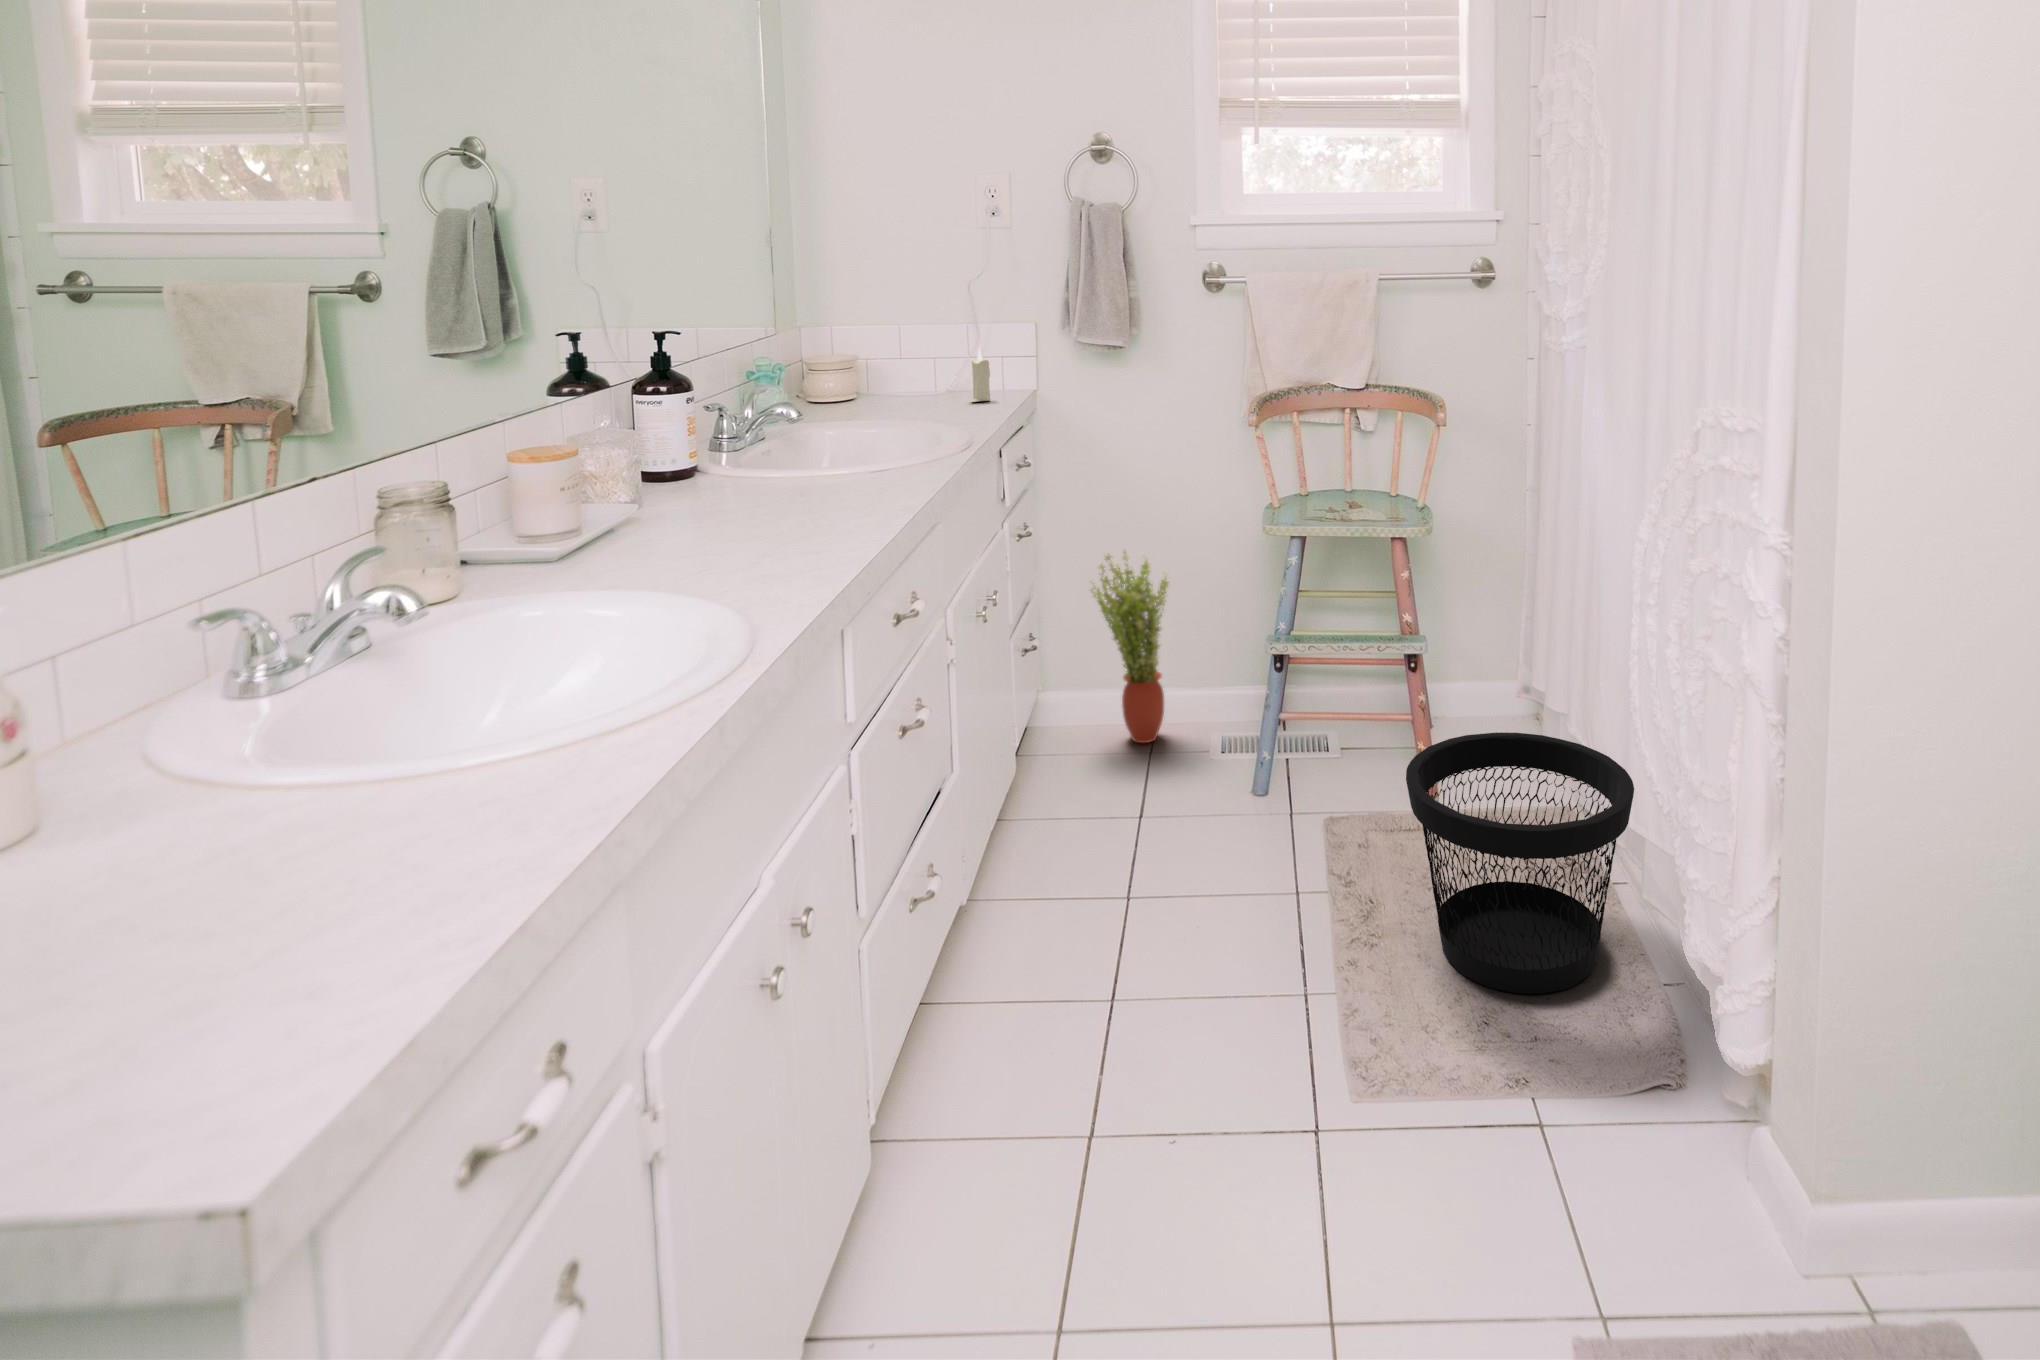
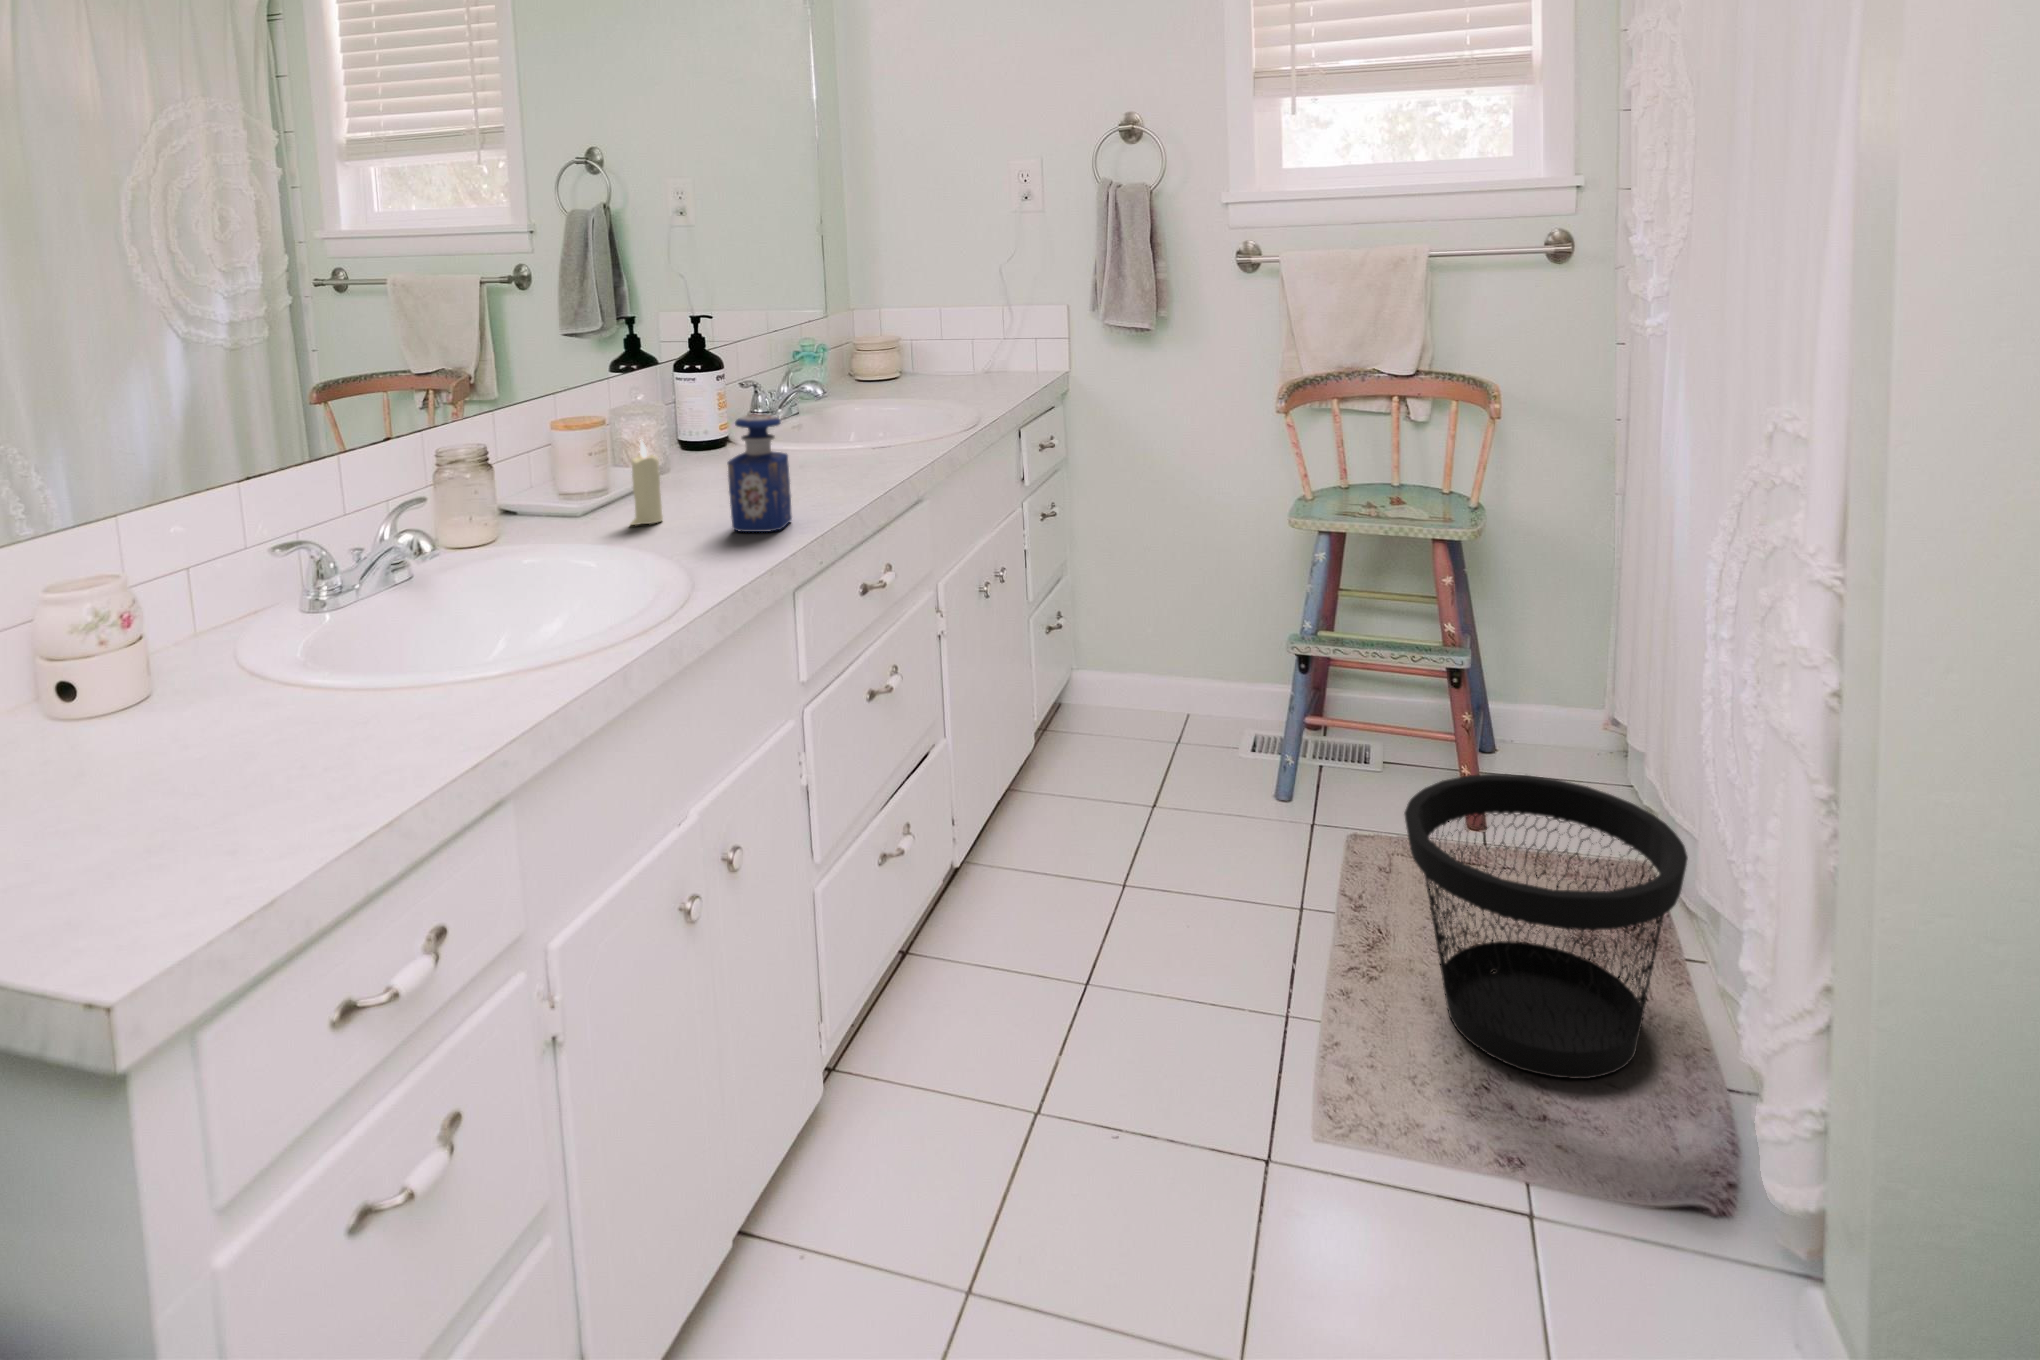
candle: present [972,348,990,402] -> present [631,440,663,525]
perfume bottle: none [767,428,838,559] -> present [728,414,792,532]
potted plant: present [1091,552,1169,743] -> none [1112,534,1197,733]

